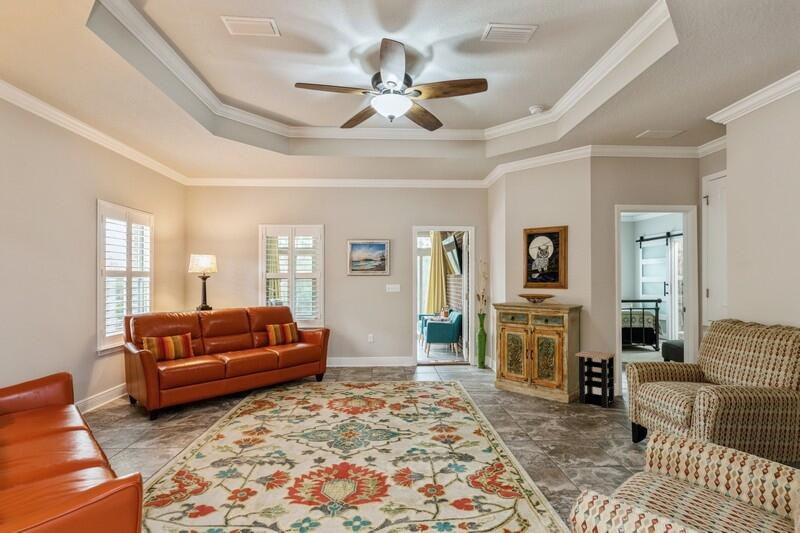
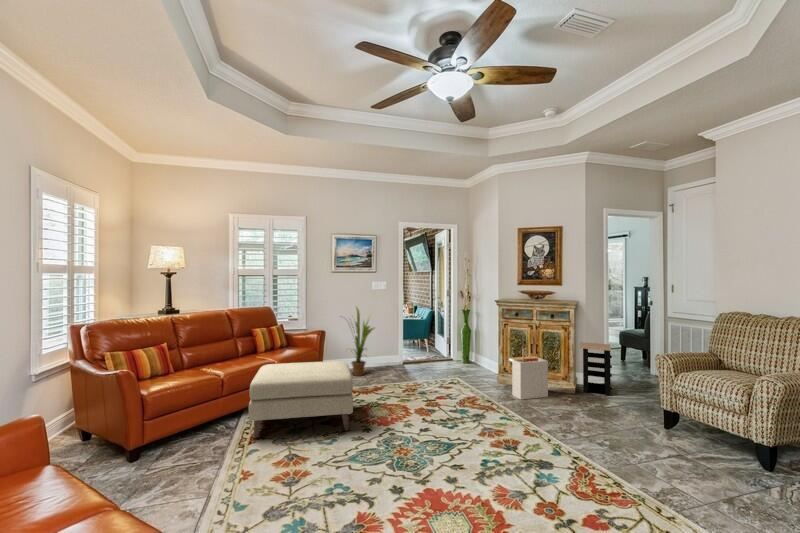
house plant: none [350,307,386,373] -> present [351,308,374,376]
storage bin: none [498,353,535,404] -> present [509,348,548,400]
ottoman: none [239,355,336,414] -> present [249,361,353,438]

